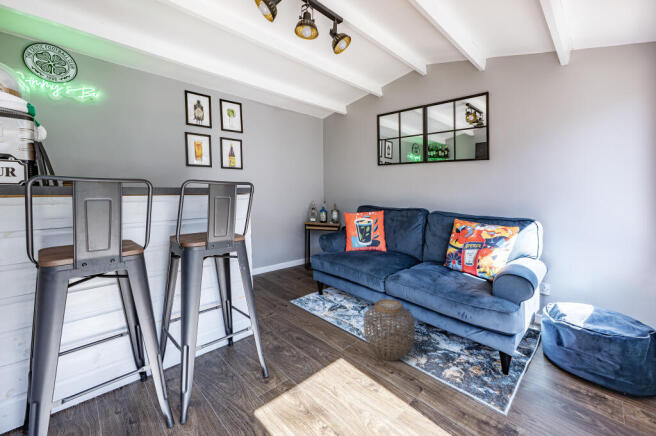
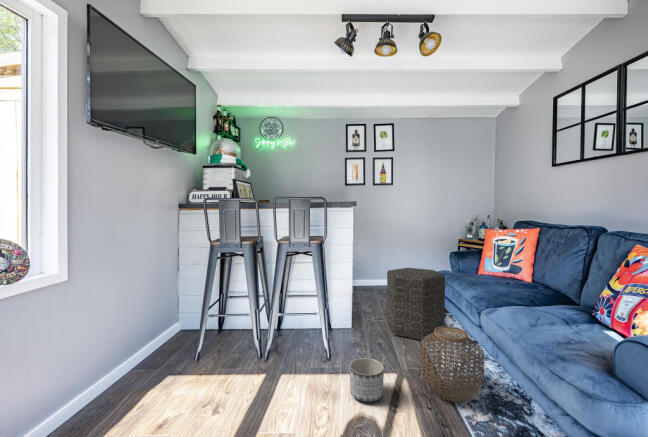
ottoman: none [283,255,337,324] -> present [387,268,445,341]
planter: none [324,353,359,400] -> present [349,358,384,402]

